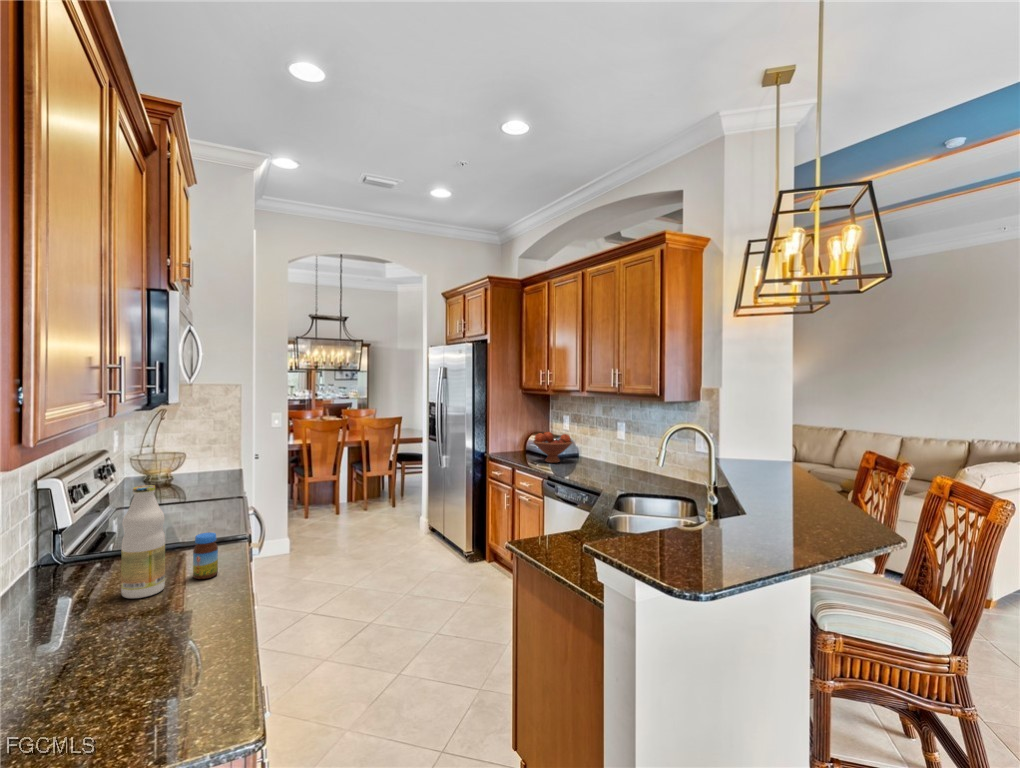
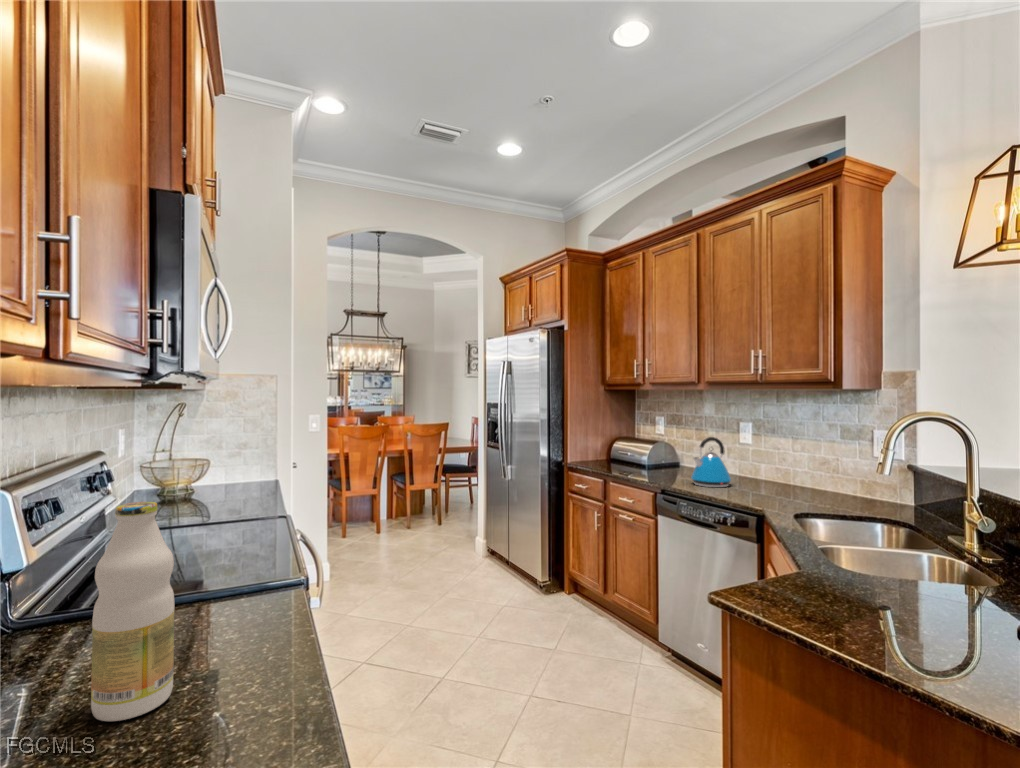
fruit bowl: present [533,432,572,463] -> none [626,435,676,473]
kettle: none [575,435,606,474] -> present [691,437,731,487]
jar: present [193,532,218,579] -> none [223,585,266,671]

